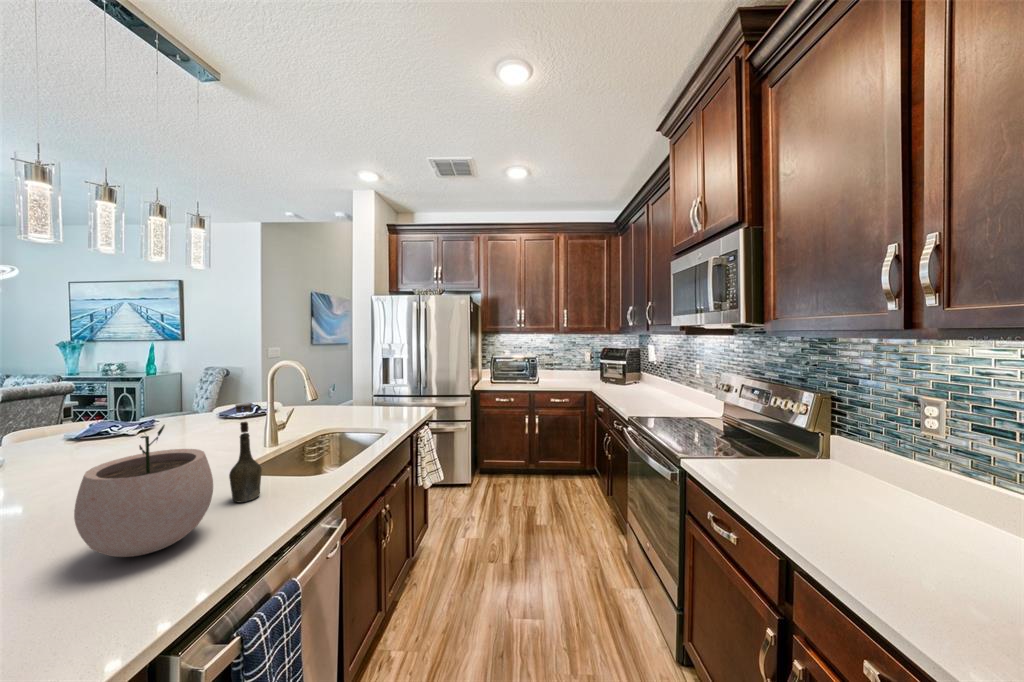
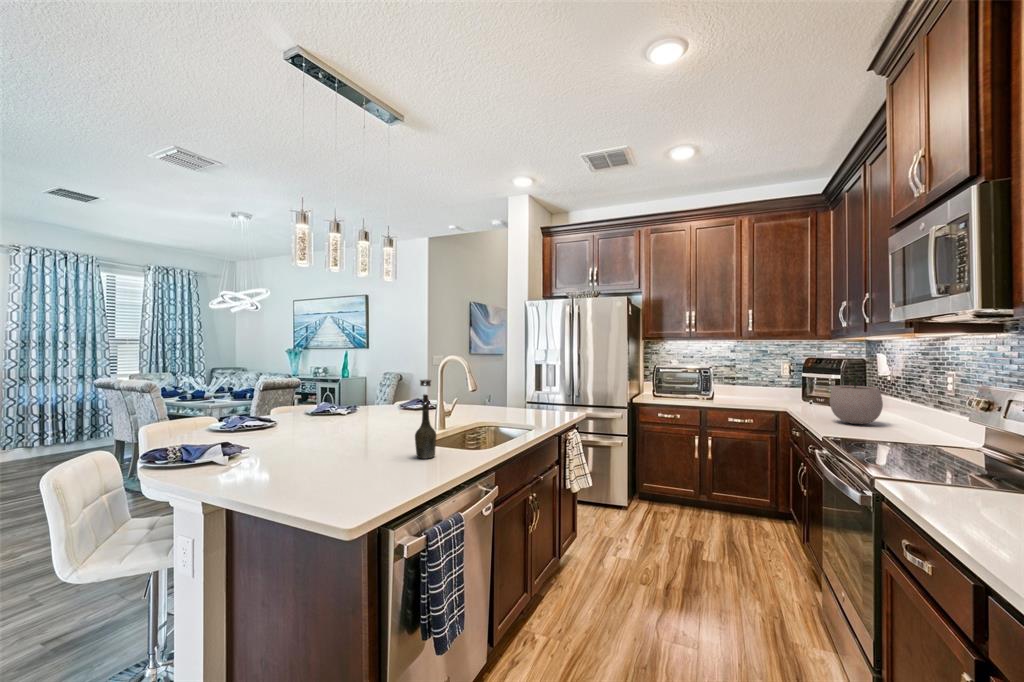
plant pot: present [74,425,213,557] -> present [830,374,883,424]

